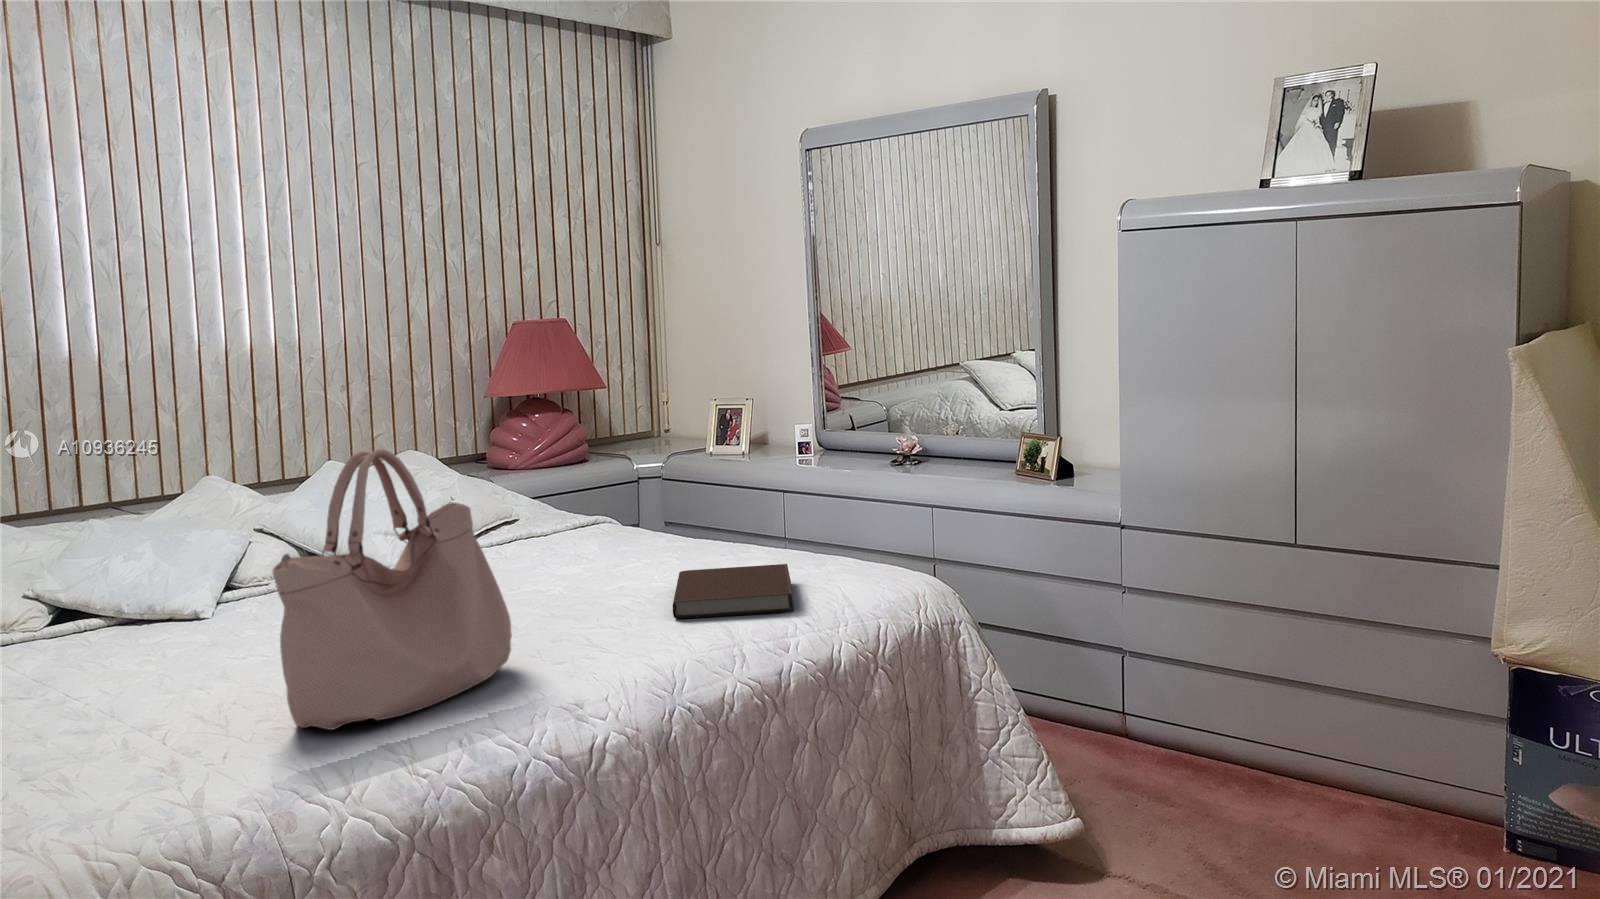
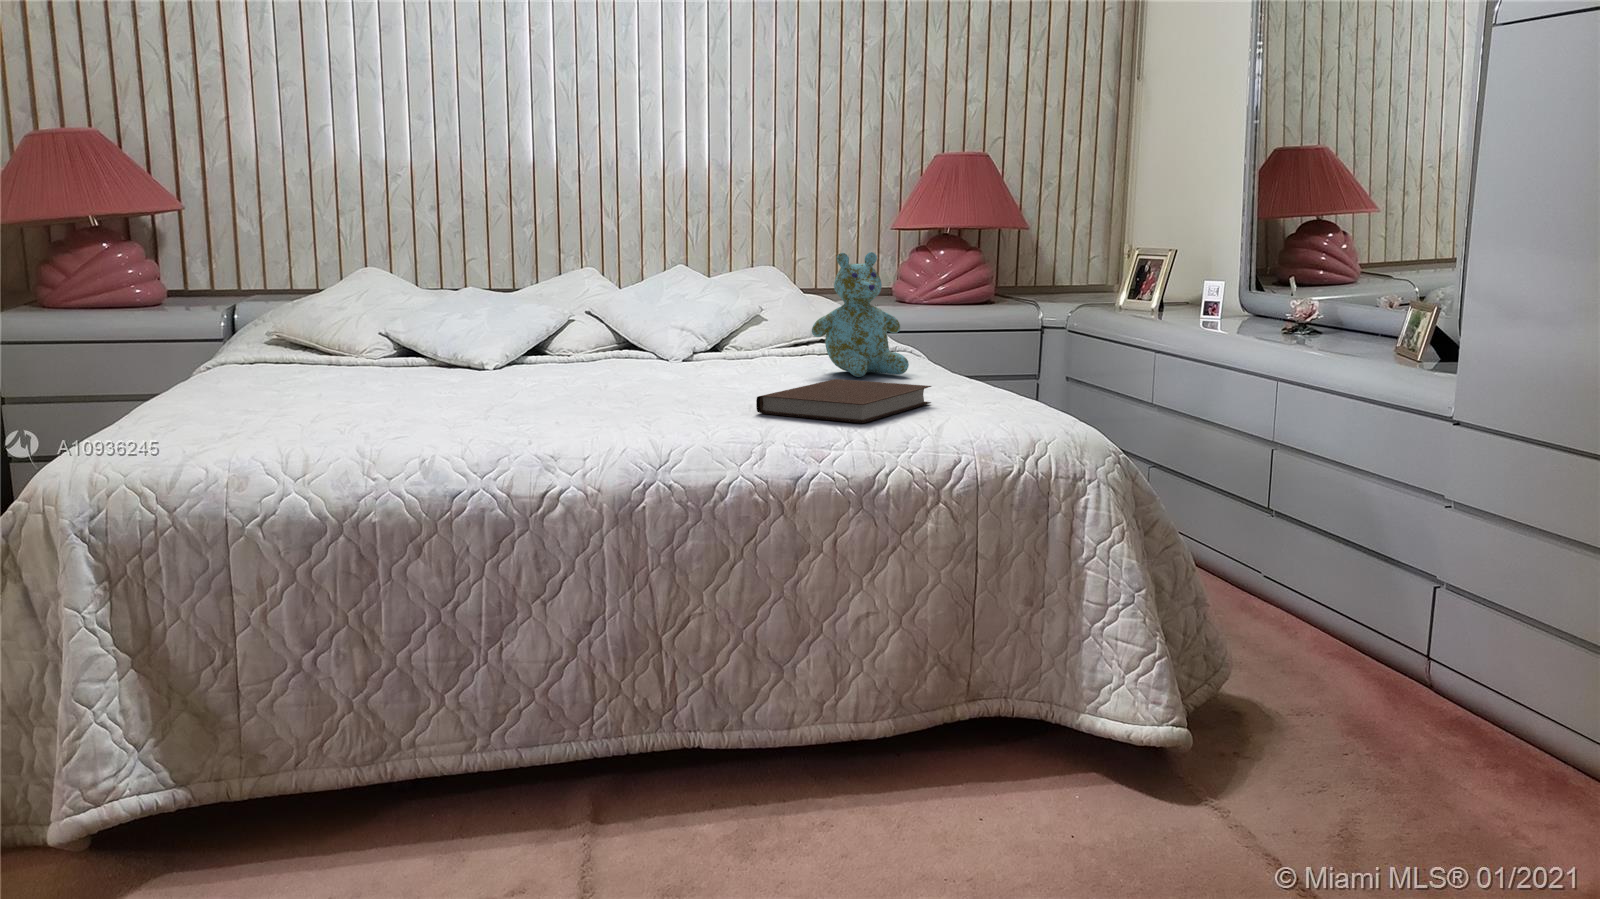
stuffed bear: none [590,438,687,563] -> present [812,252,909,377]
handbag: present [273,449,512,730] -> none [318,200,567,432]

